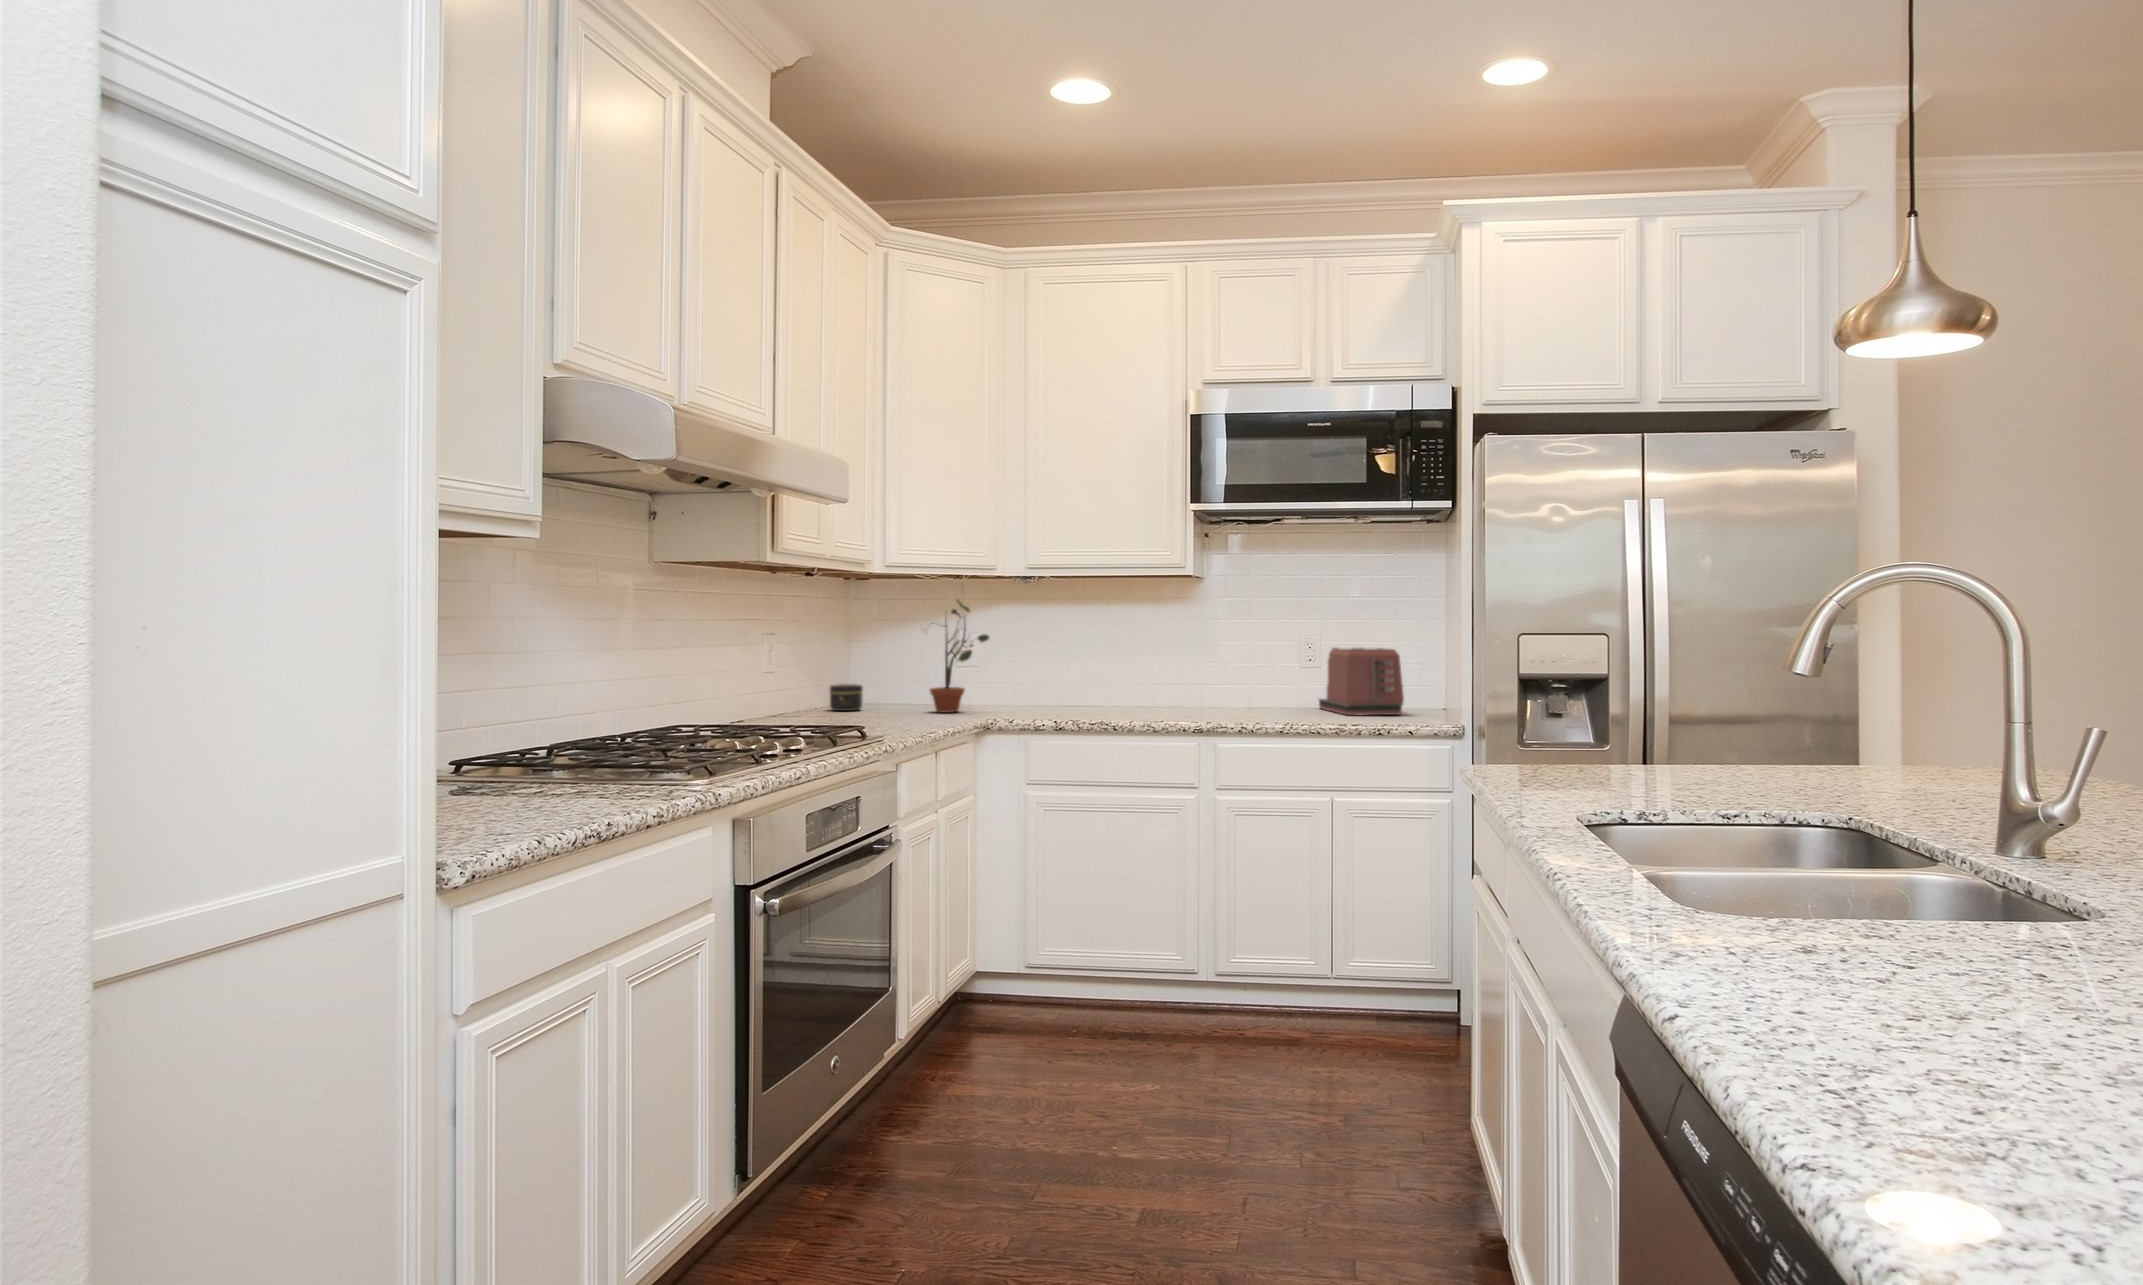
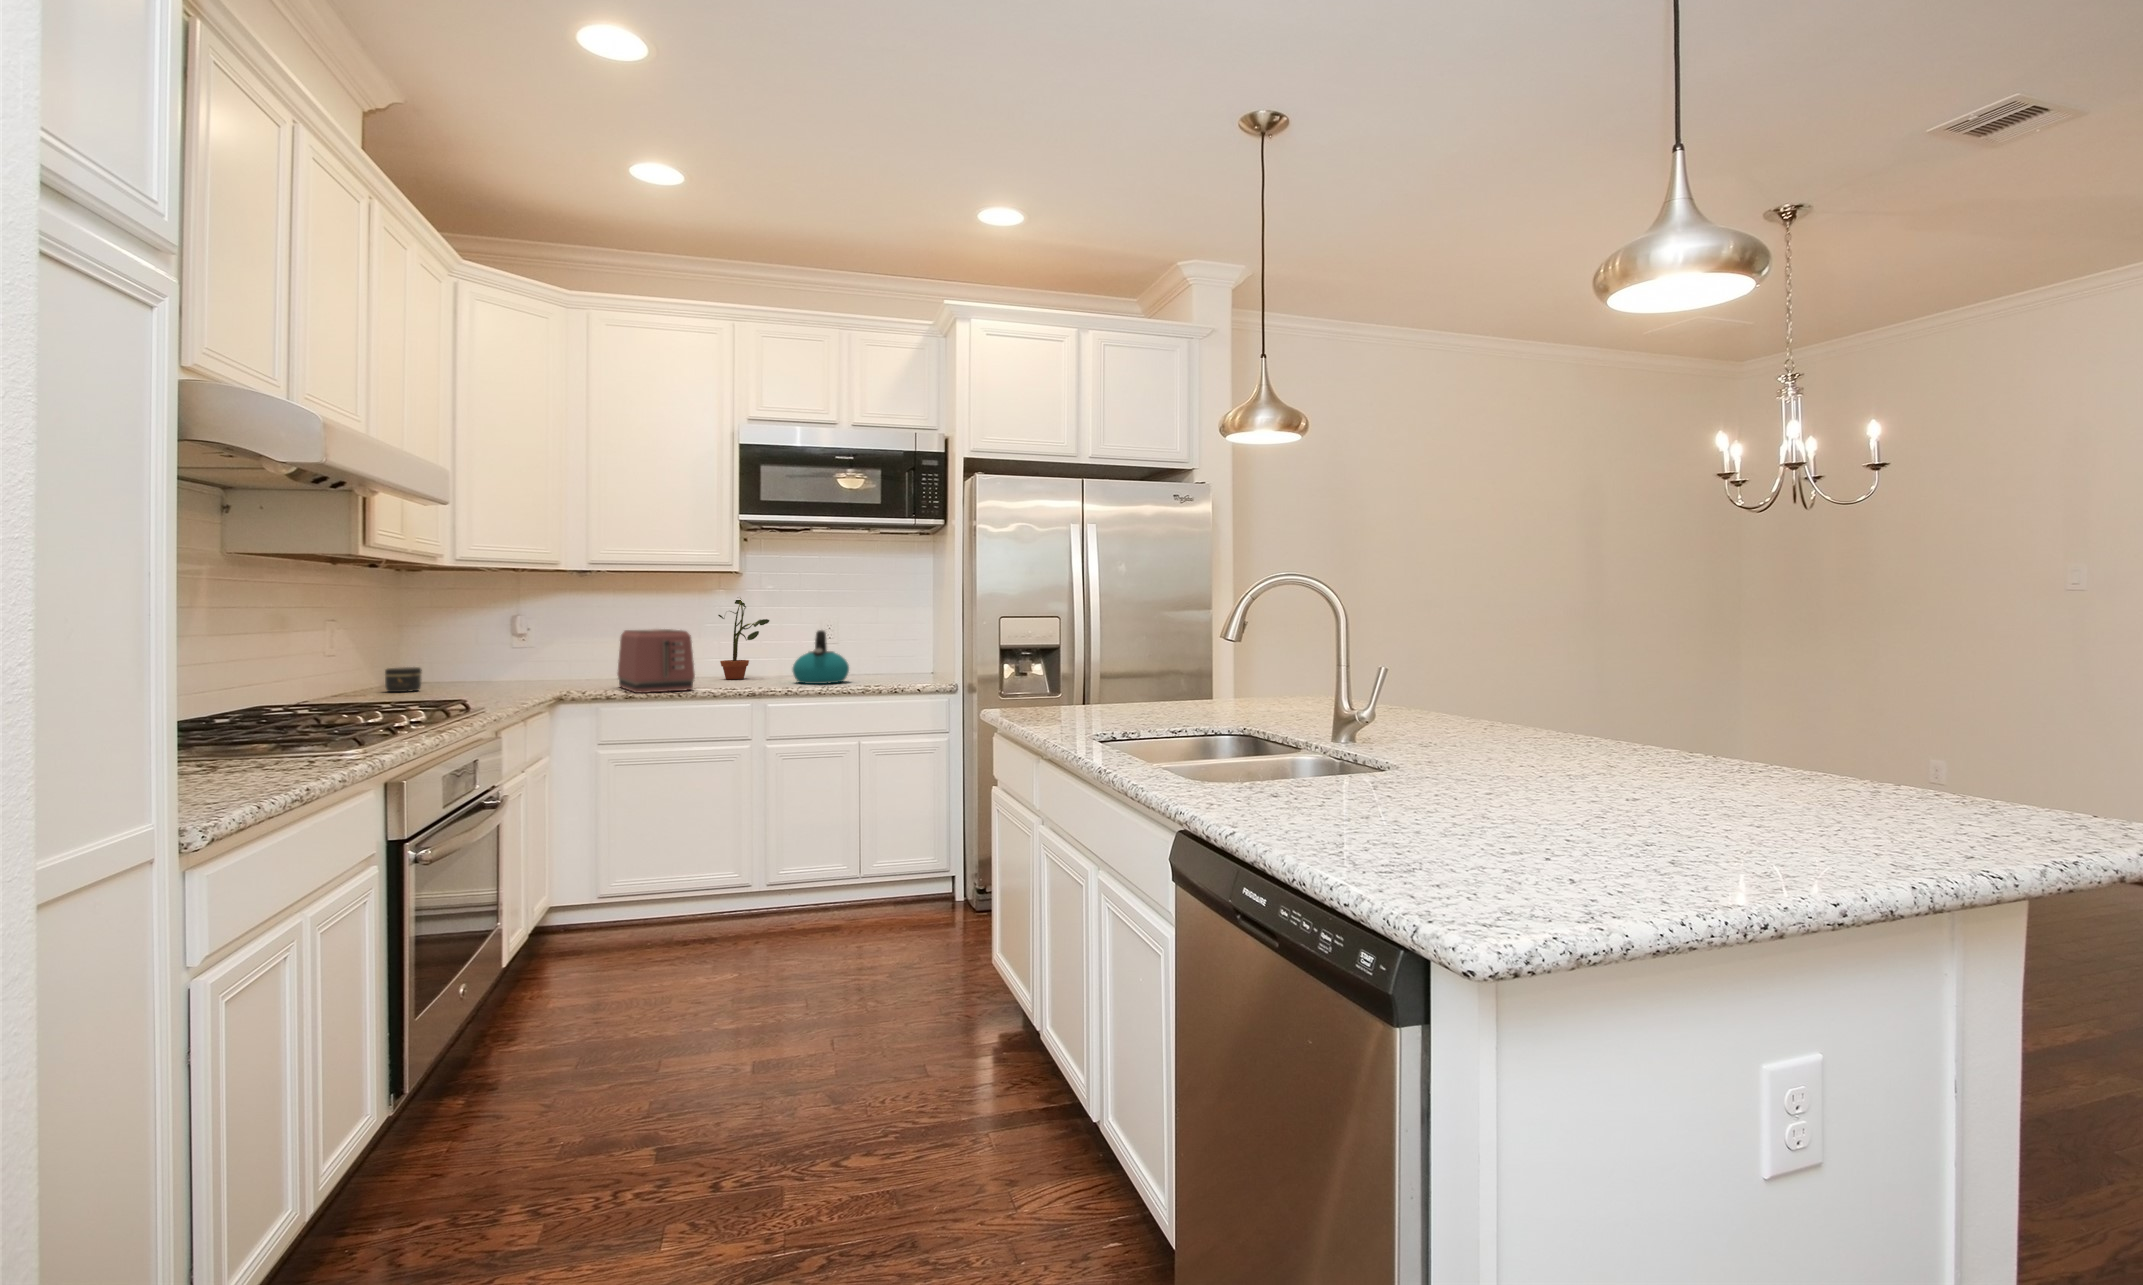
potted plant: present [930,600,989,713] -> present [718,598,769,679]
toaster: present [1319,648,1404,716] -> present [618,629,695,693]
kettle: none [1248,651,1318,720] -> present [793,630,849,684]

